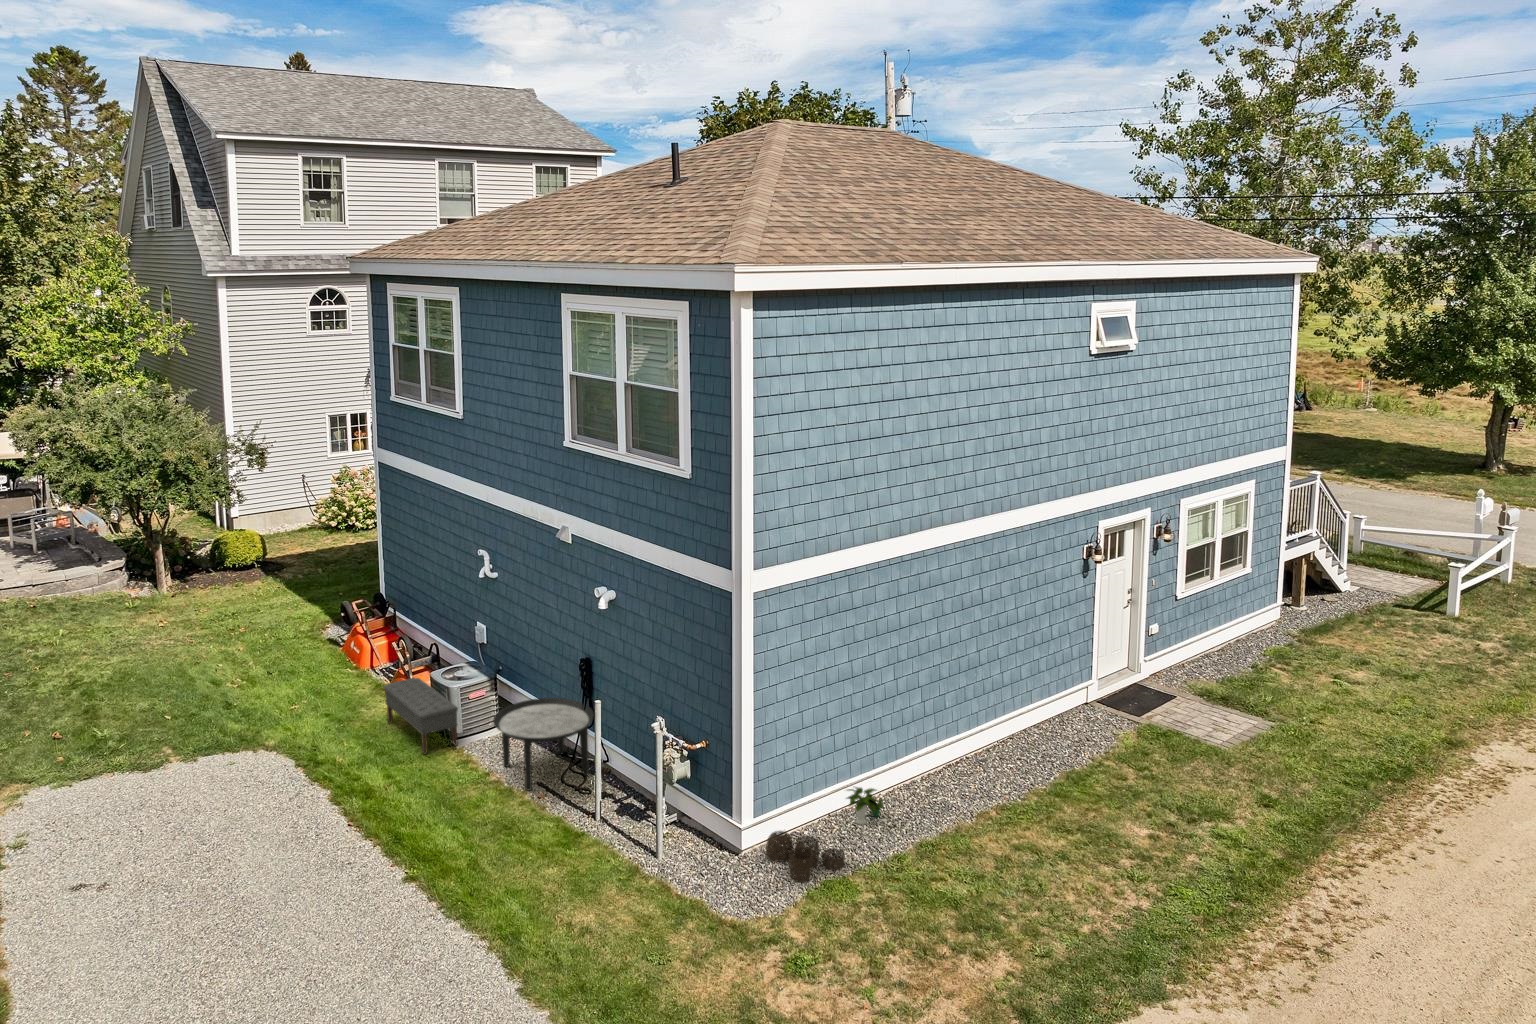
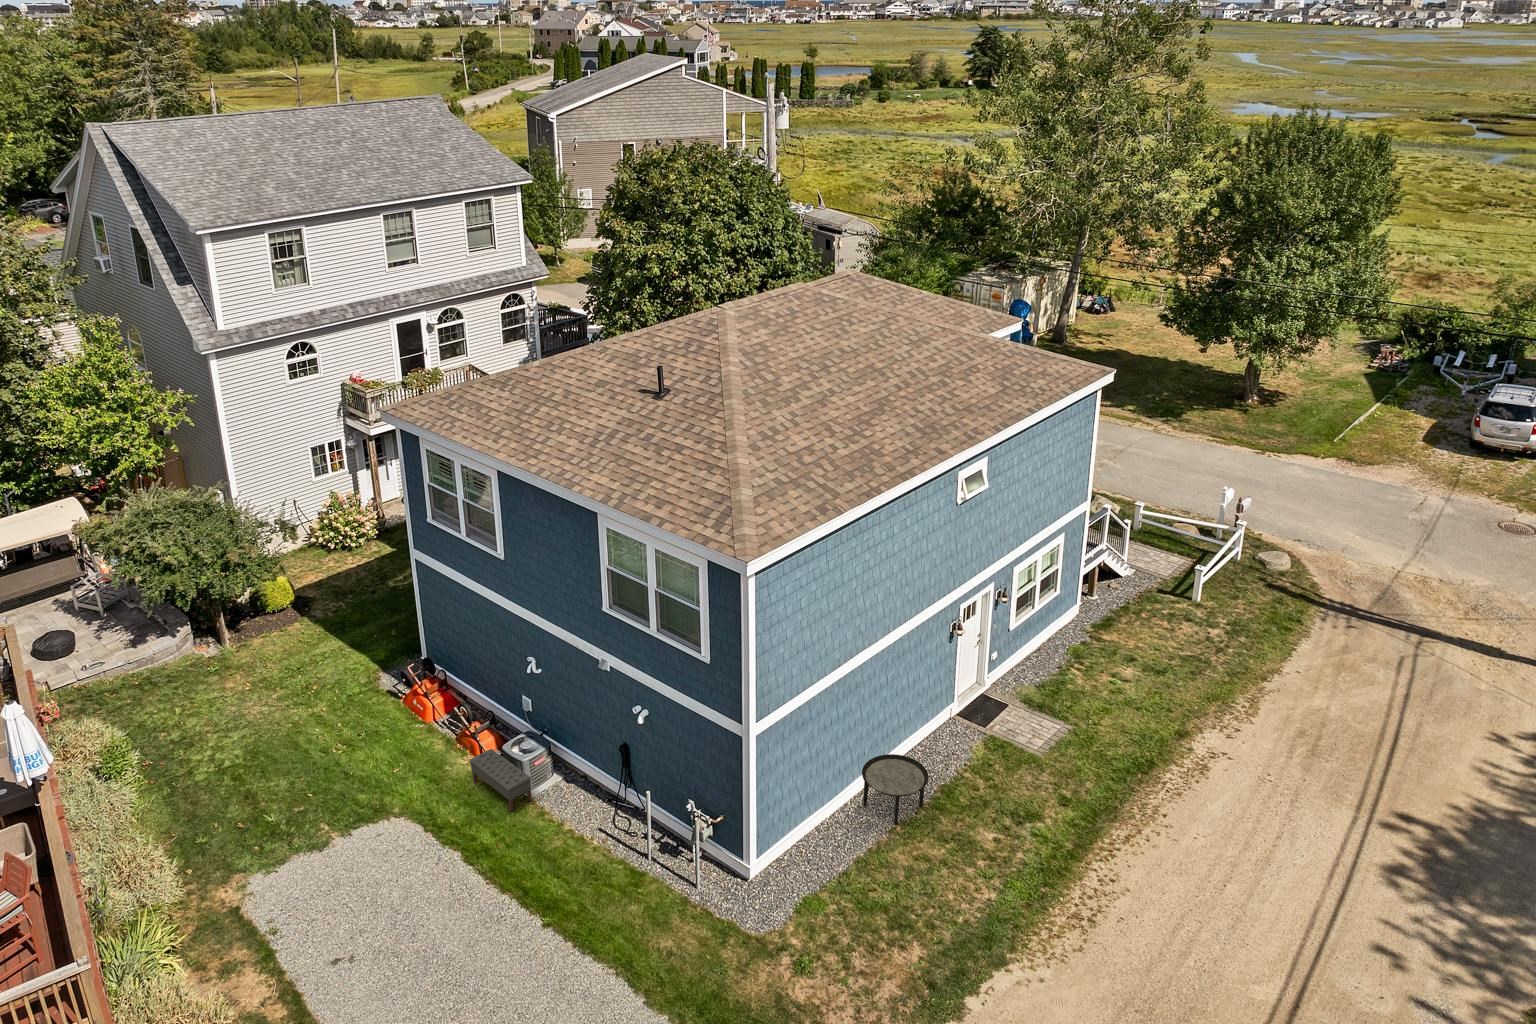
round table: present [493,698,594,790] -> present [862,754,928,825]
potted plant: present [847,787,884,824] -> none [807,822,833,846]
woven basket: present [766,831,844,882] -> none [763,864,814,900]

